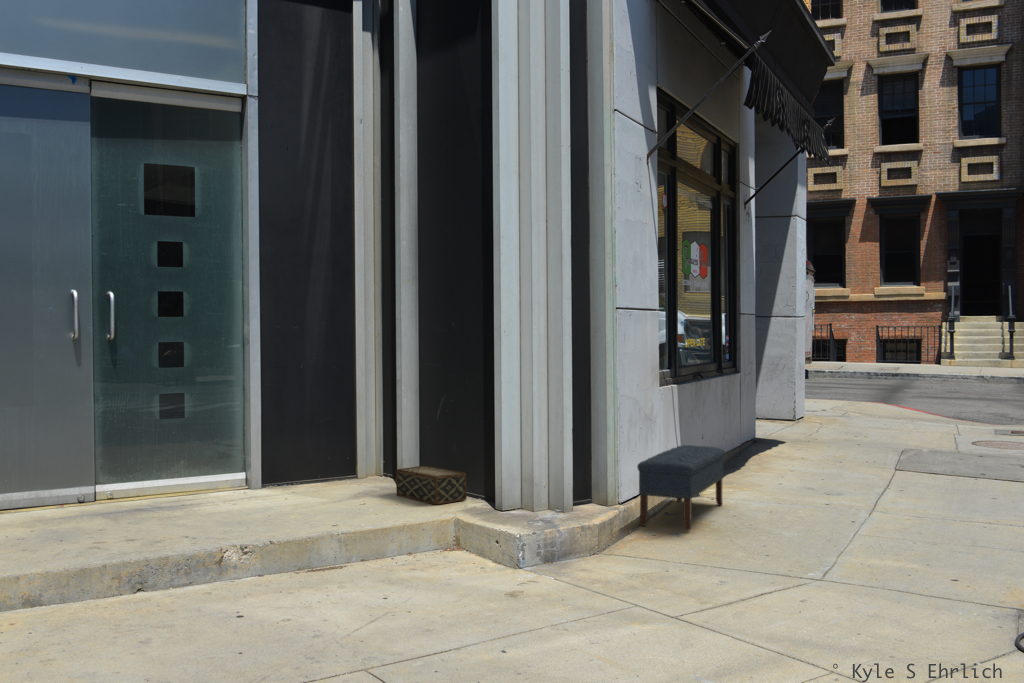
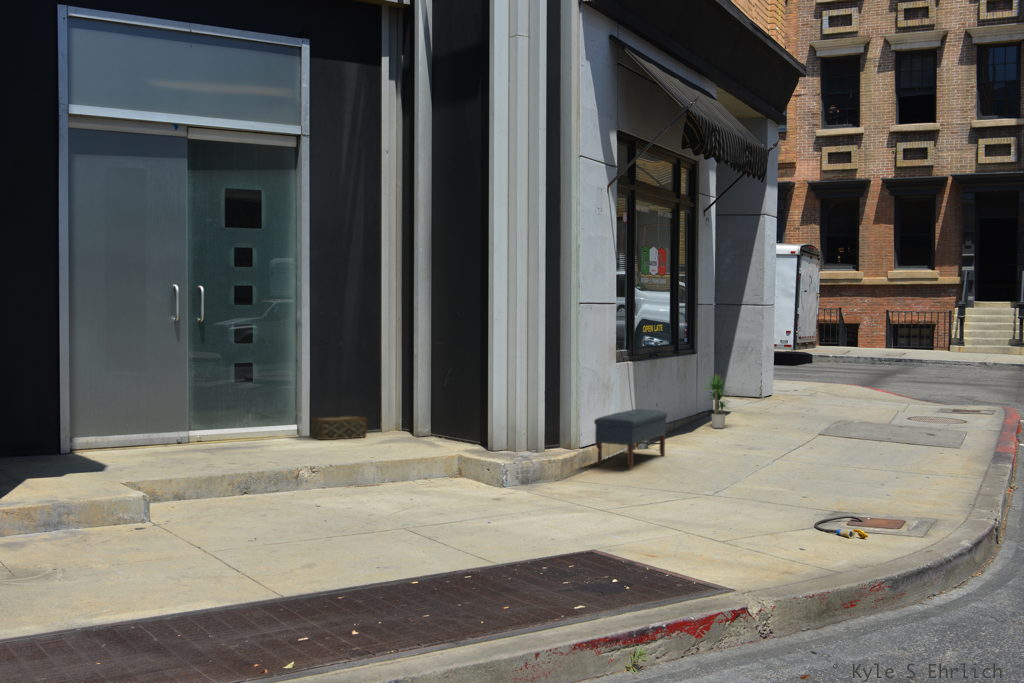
potted plant: none [742,395,784,460] -> present [704,375,729,429]
woven basket: present [396,466,467,505] -> present [310,416,367,440]

